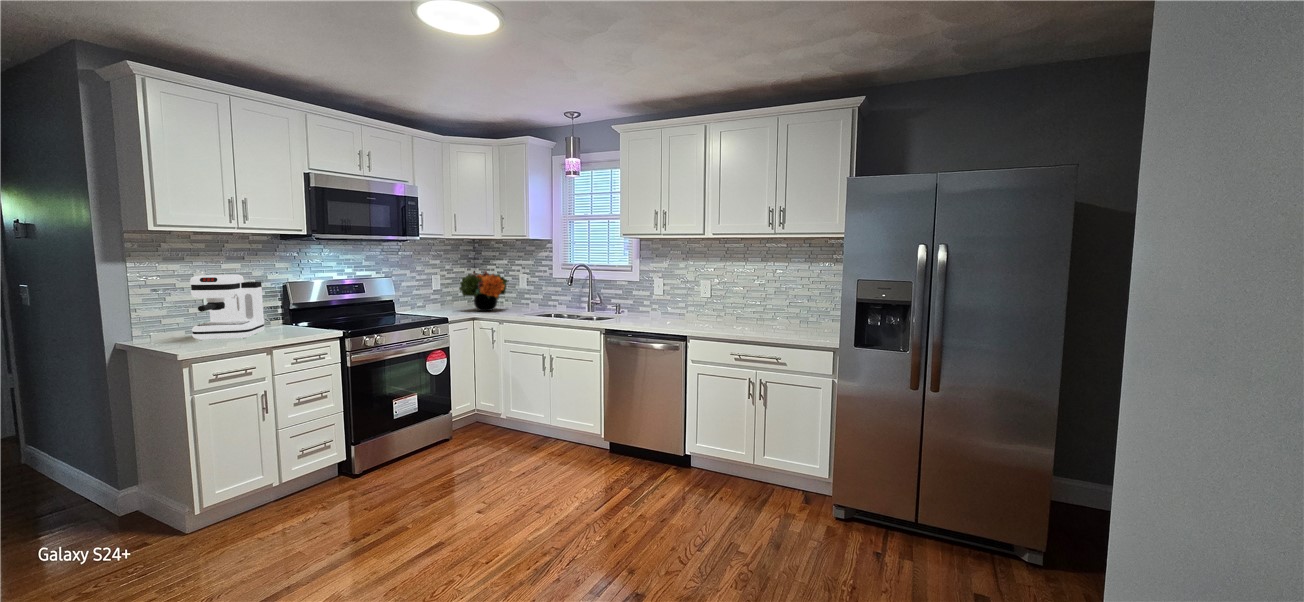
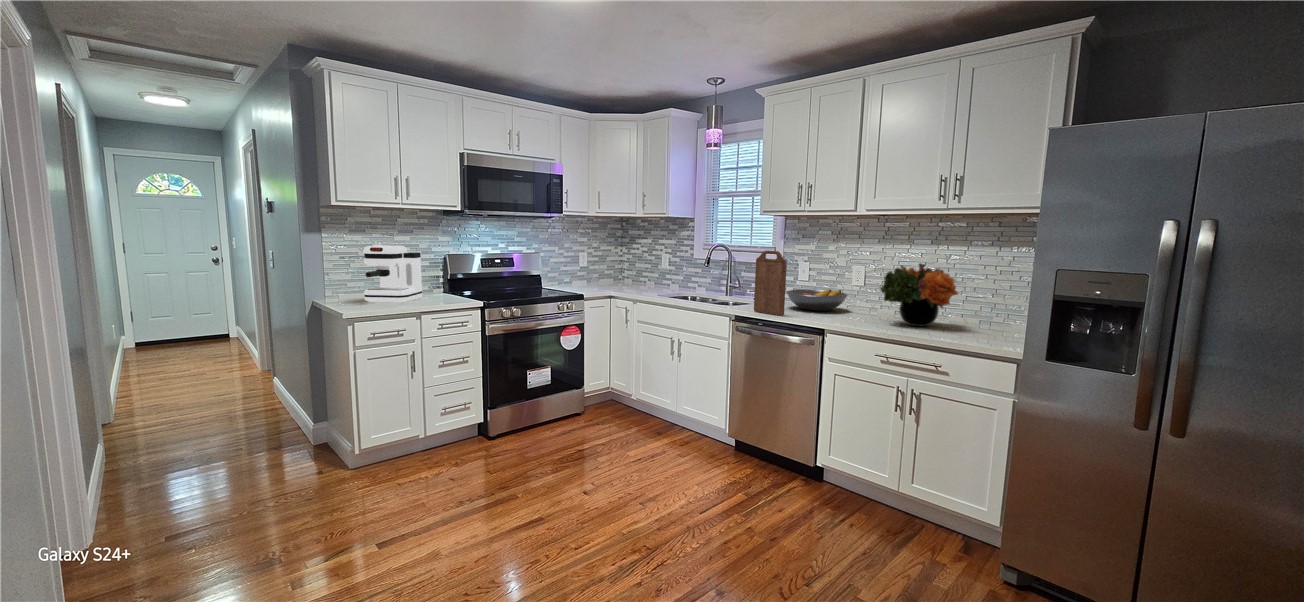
cutting board: none [623,270,651,327] -> present [754,250,787,316]
flower arrangement: present [459,271,507,311] -> present [881,263,958,326]
fruit bowl: none [648,302,699,320] -> present [787,289,848,311]

